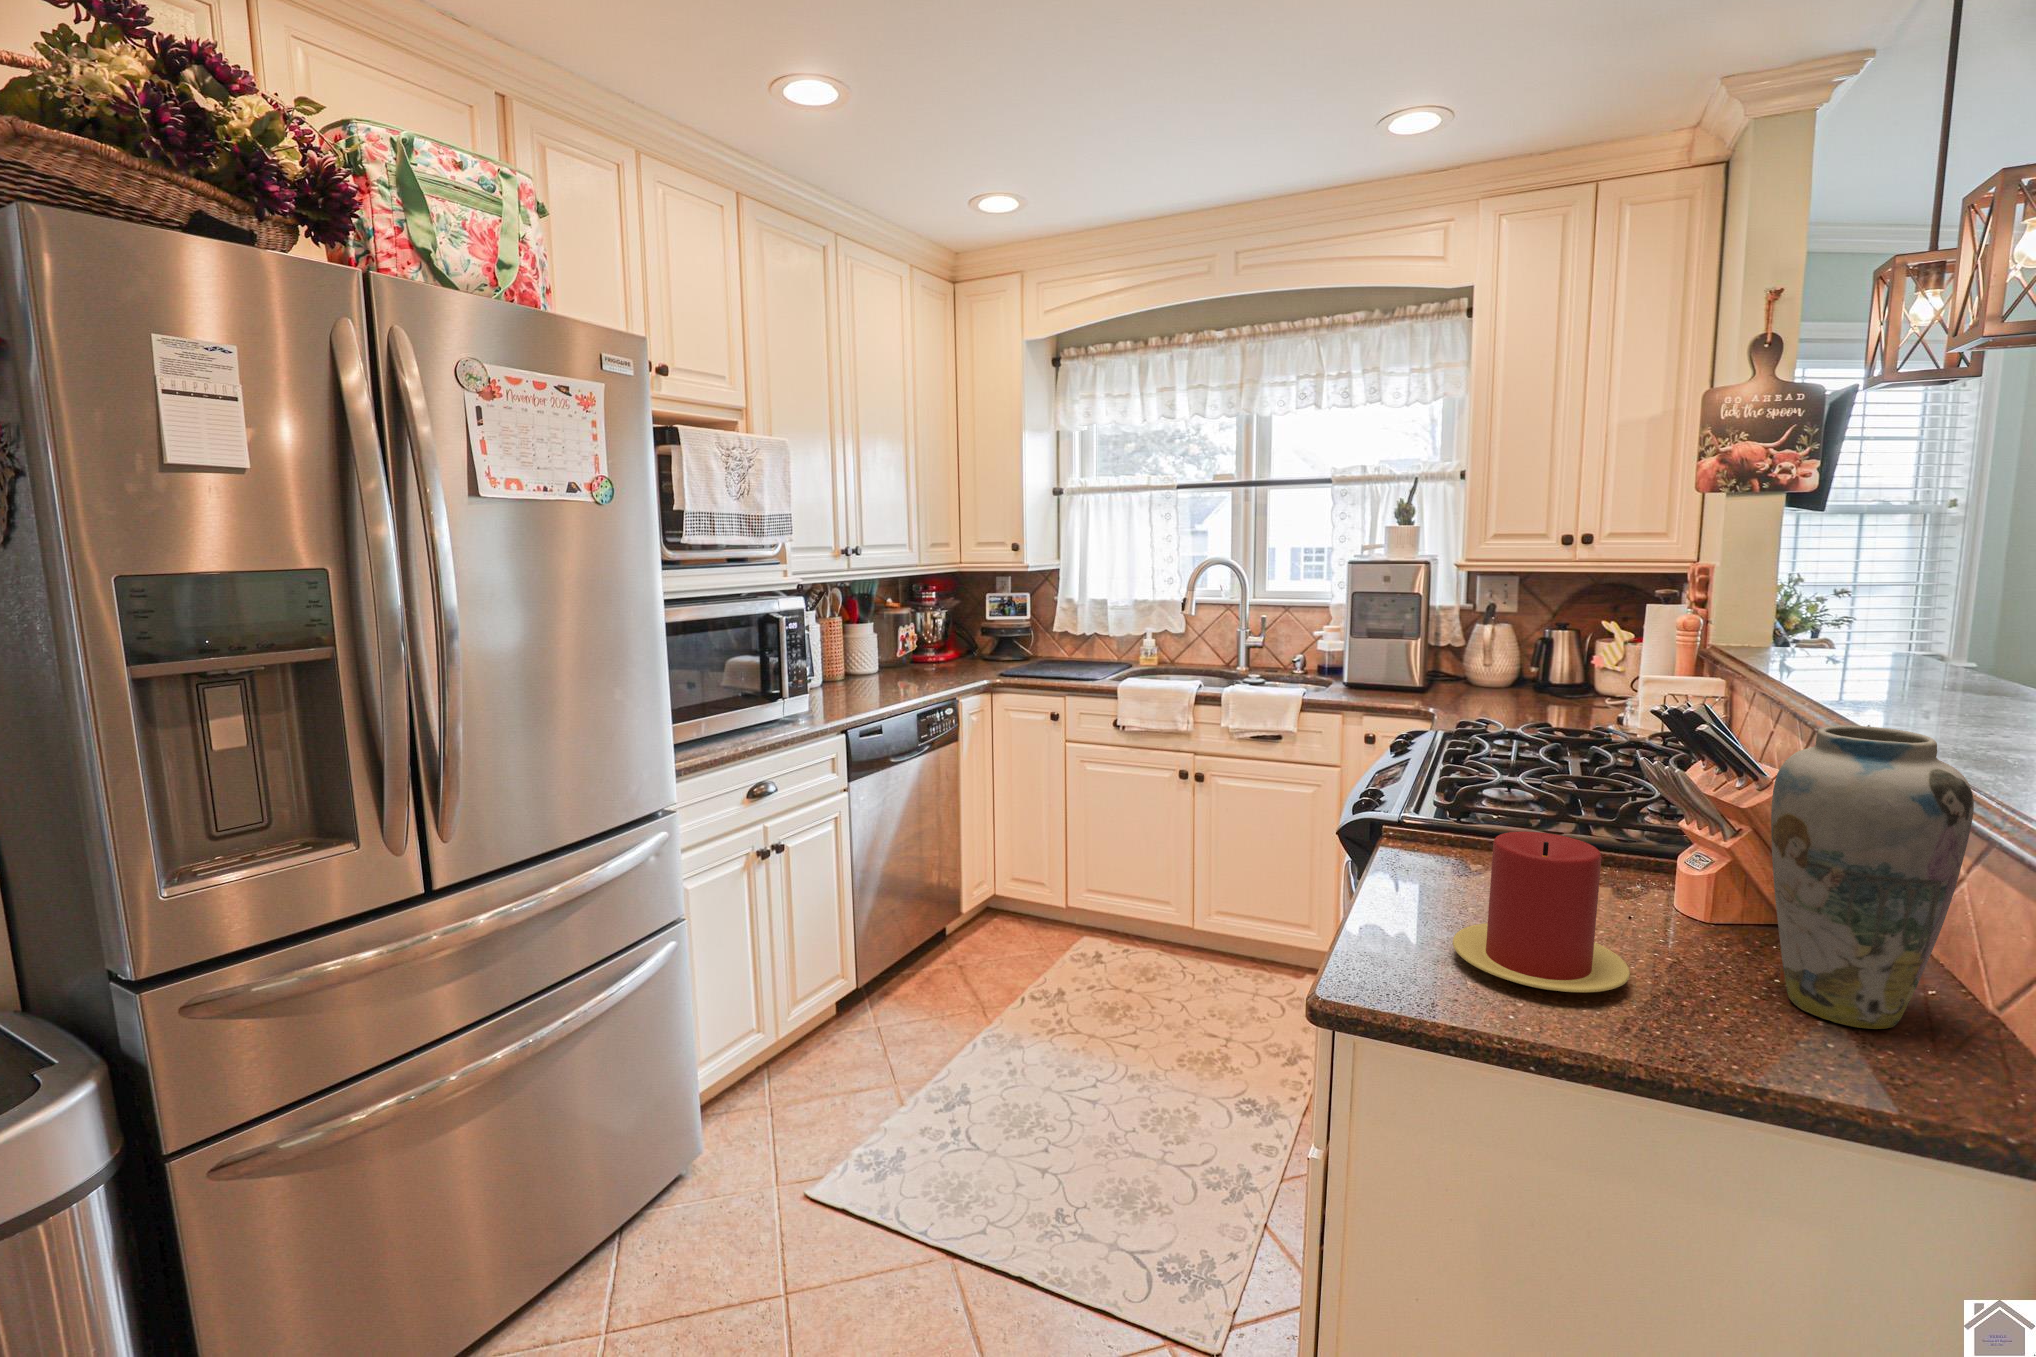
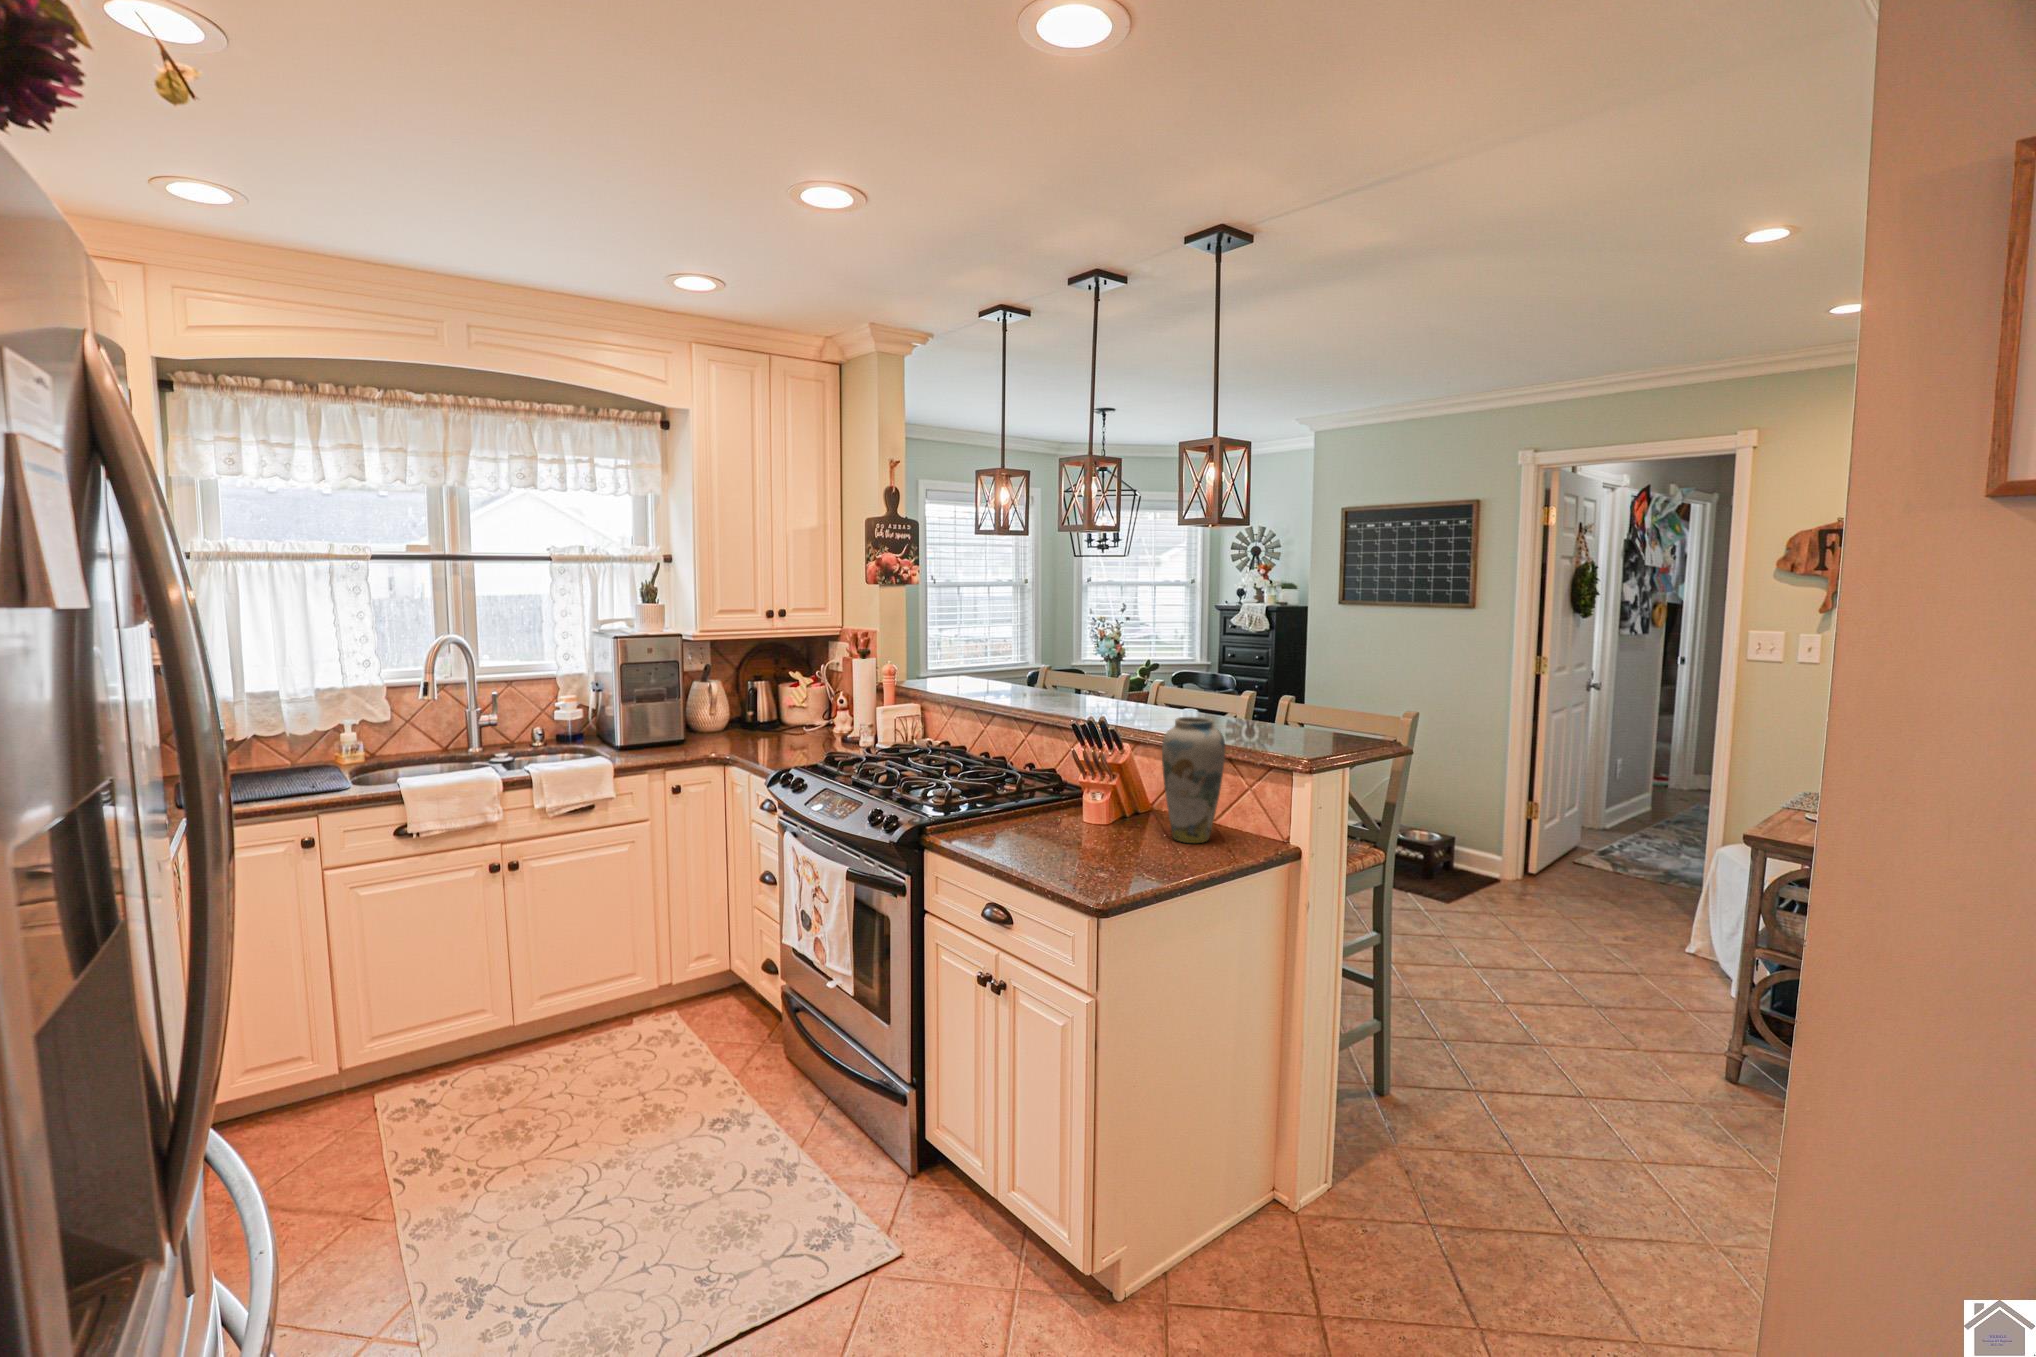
candle: present [1453,832,1630,992] -> none [1079,793,1159,870]

